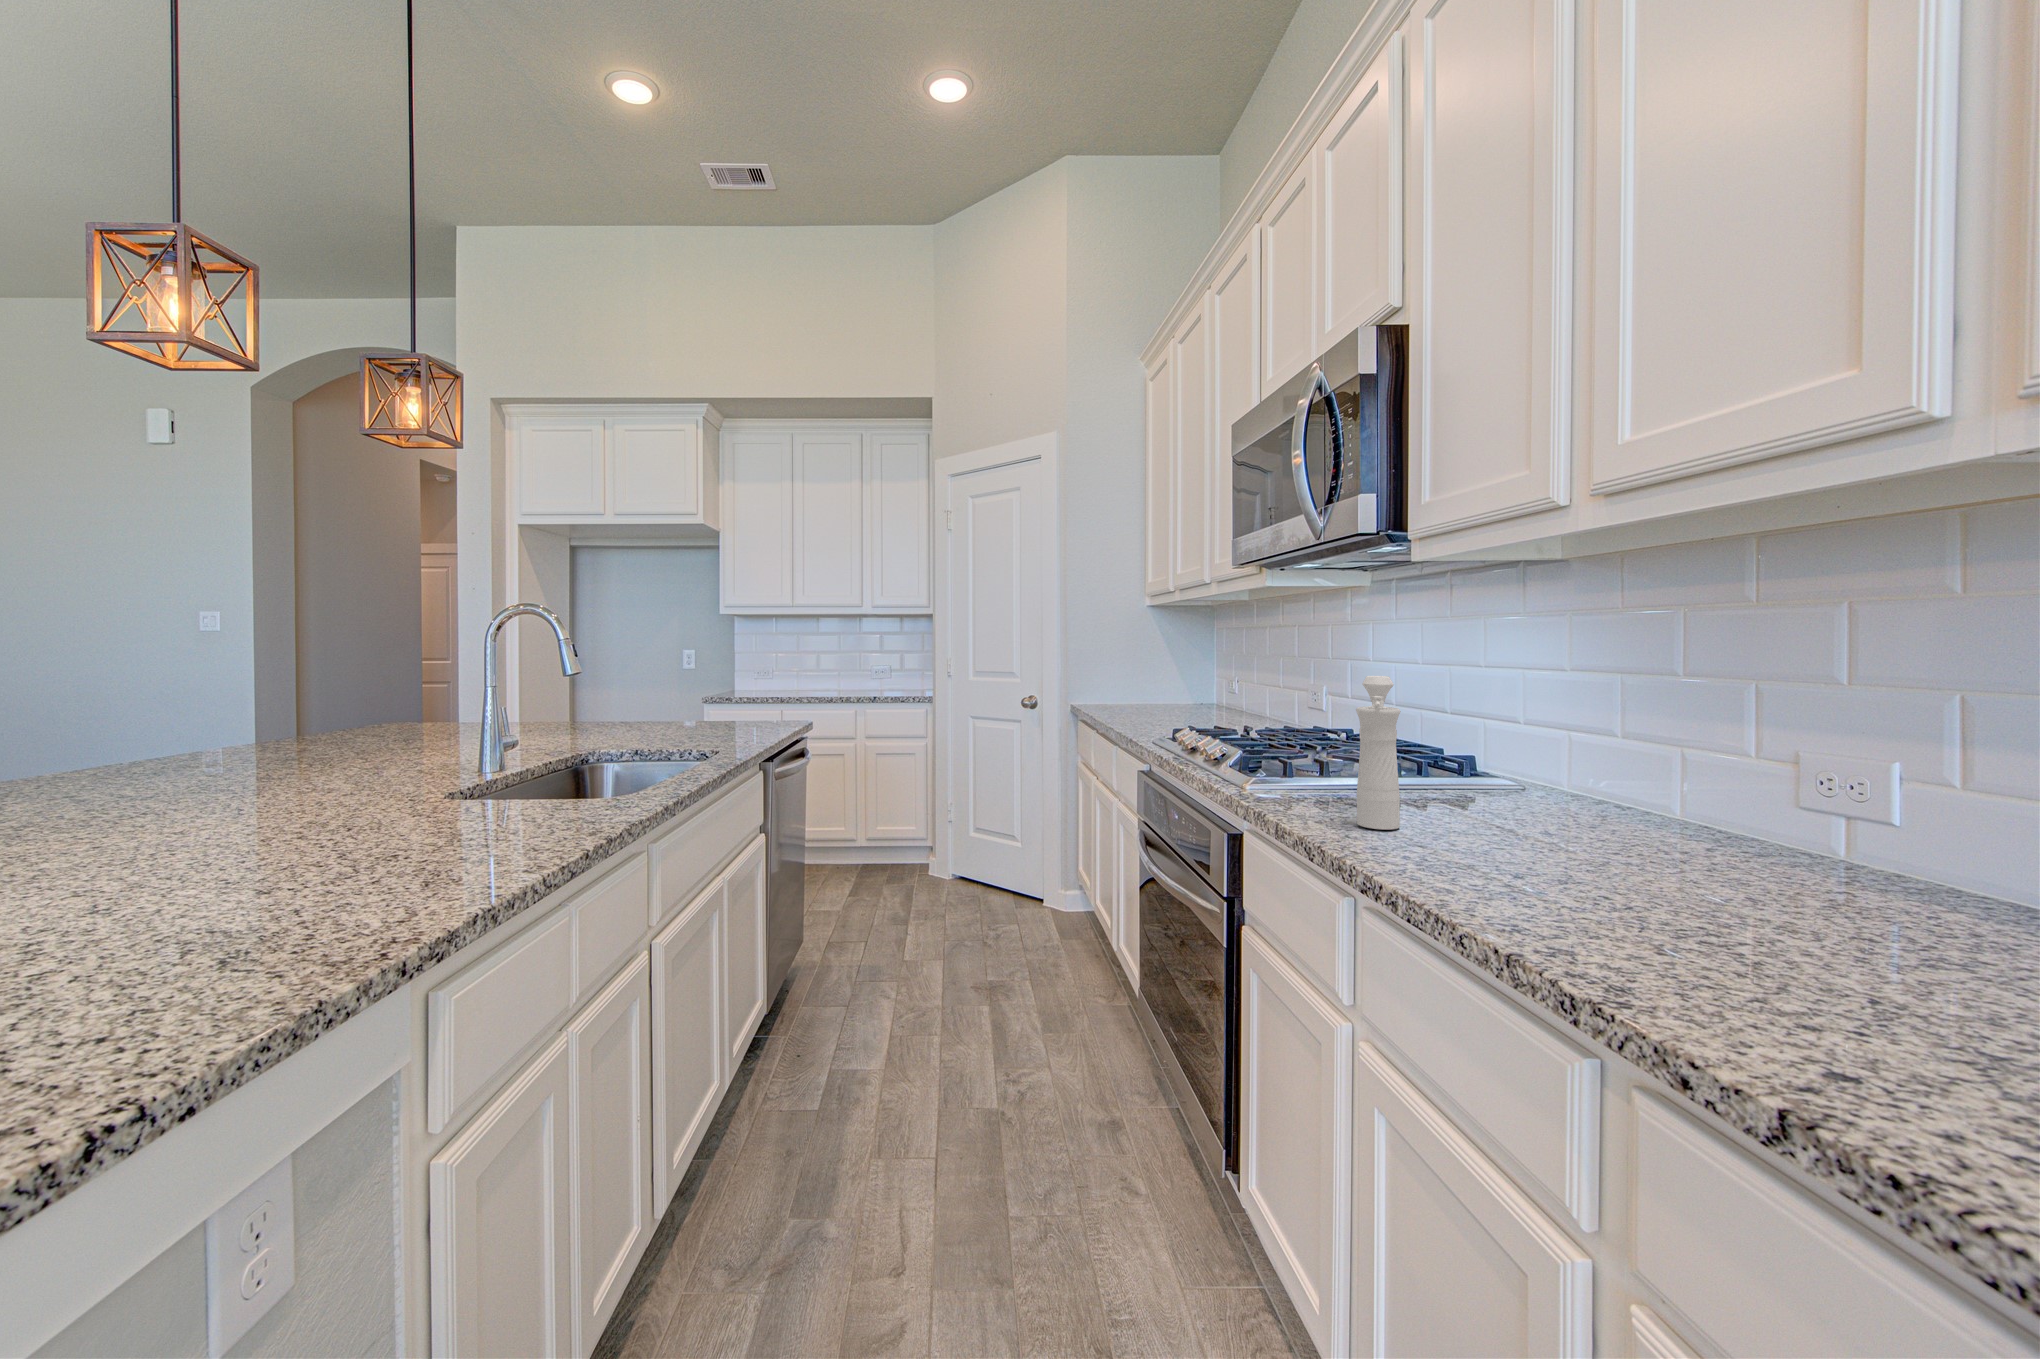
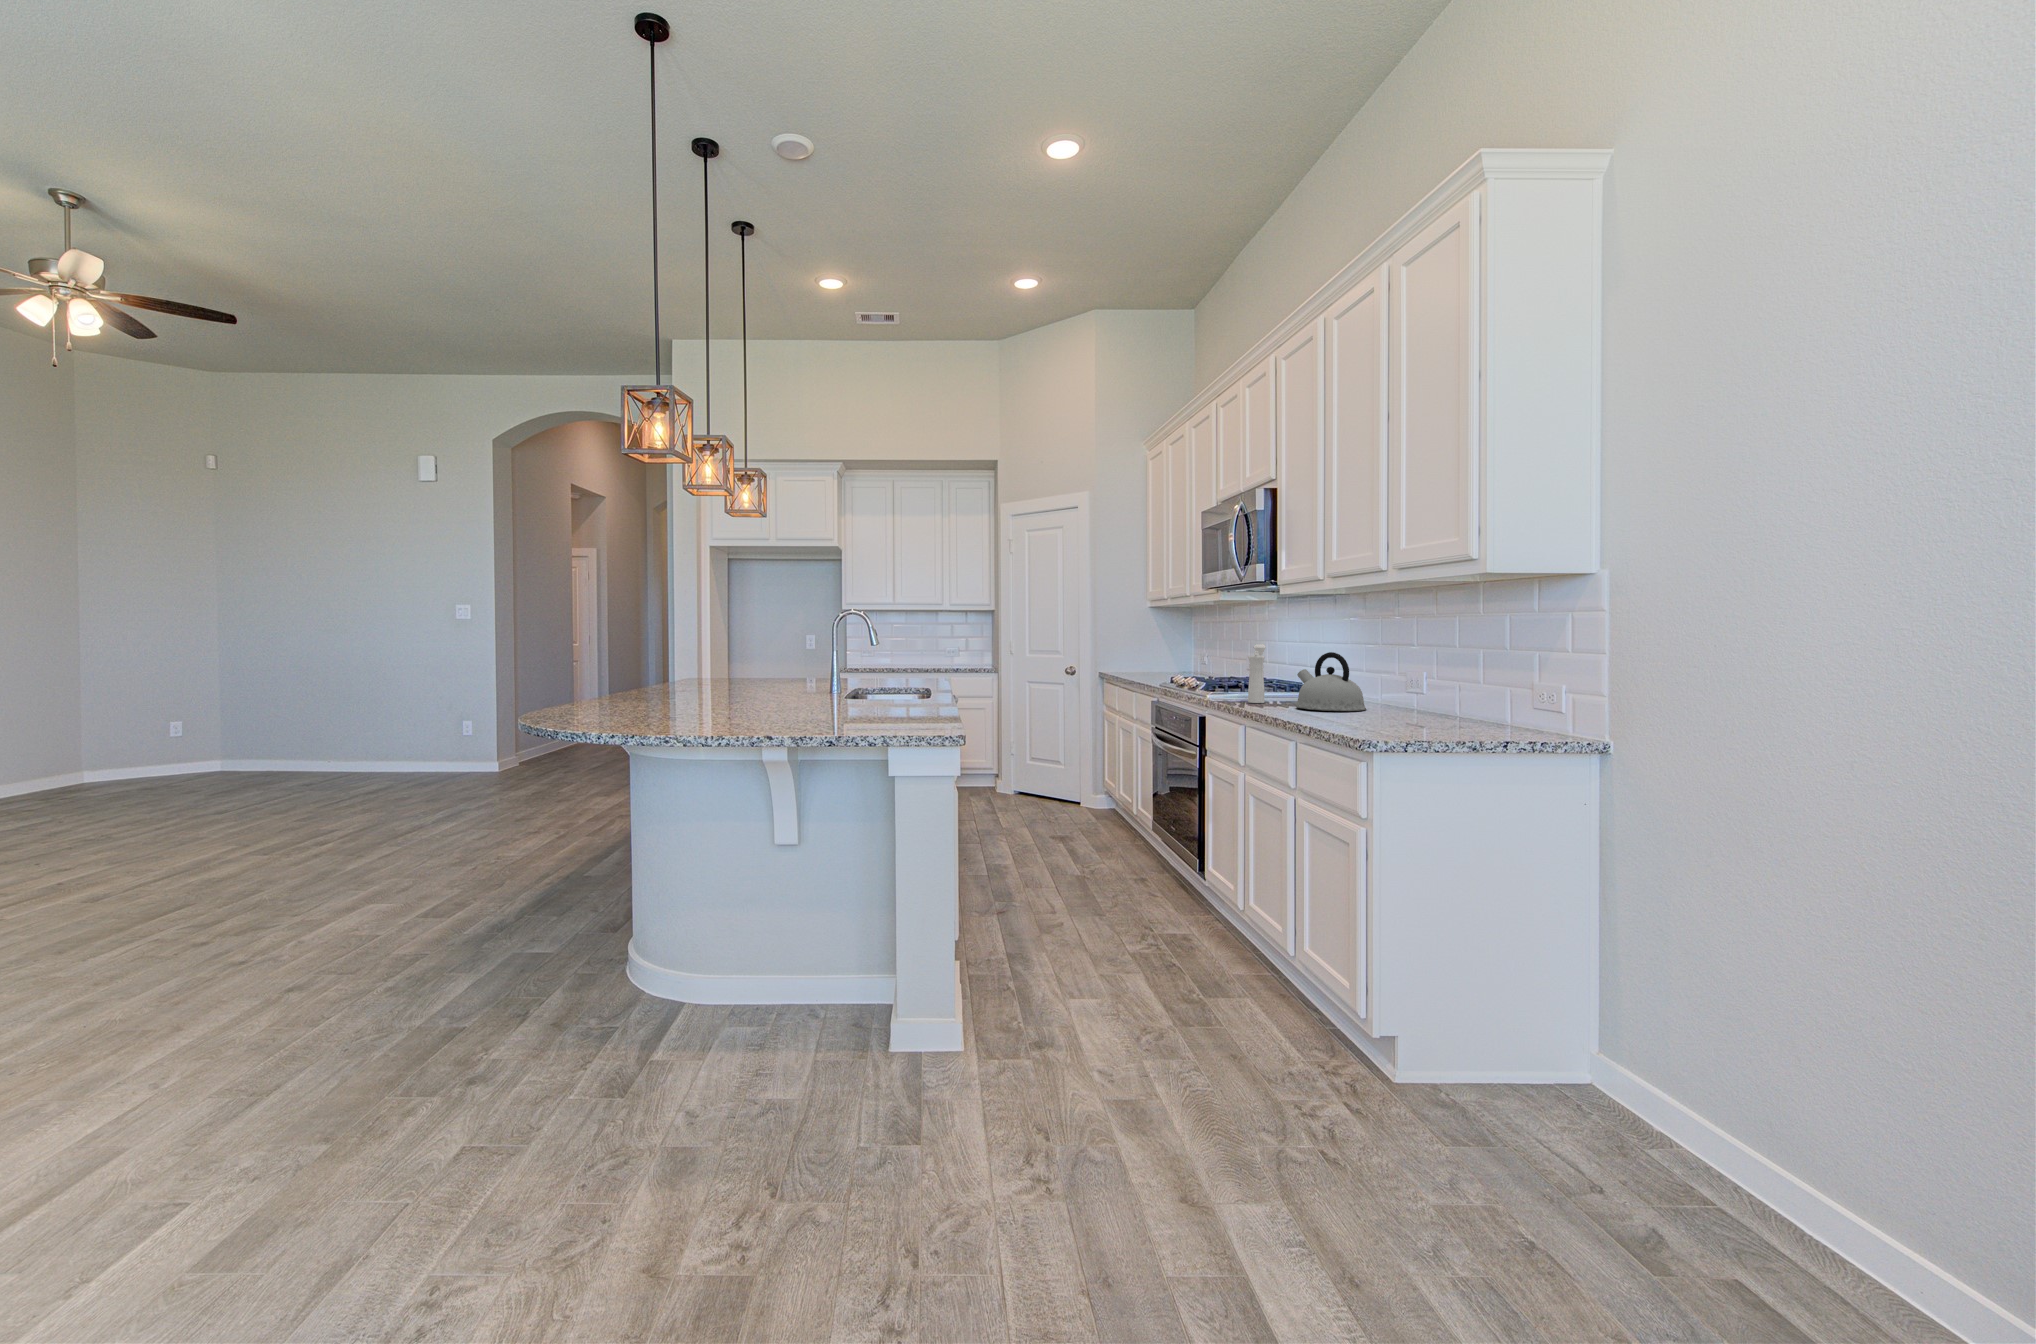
kettle: none [1504,707,1752,899] -> present [1296,652,1366,711]

